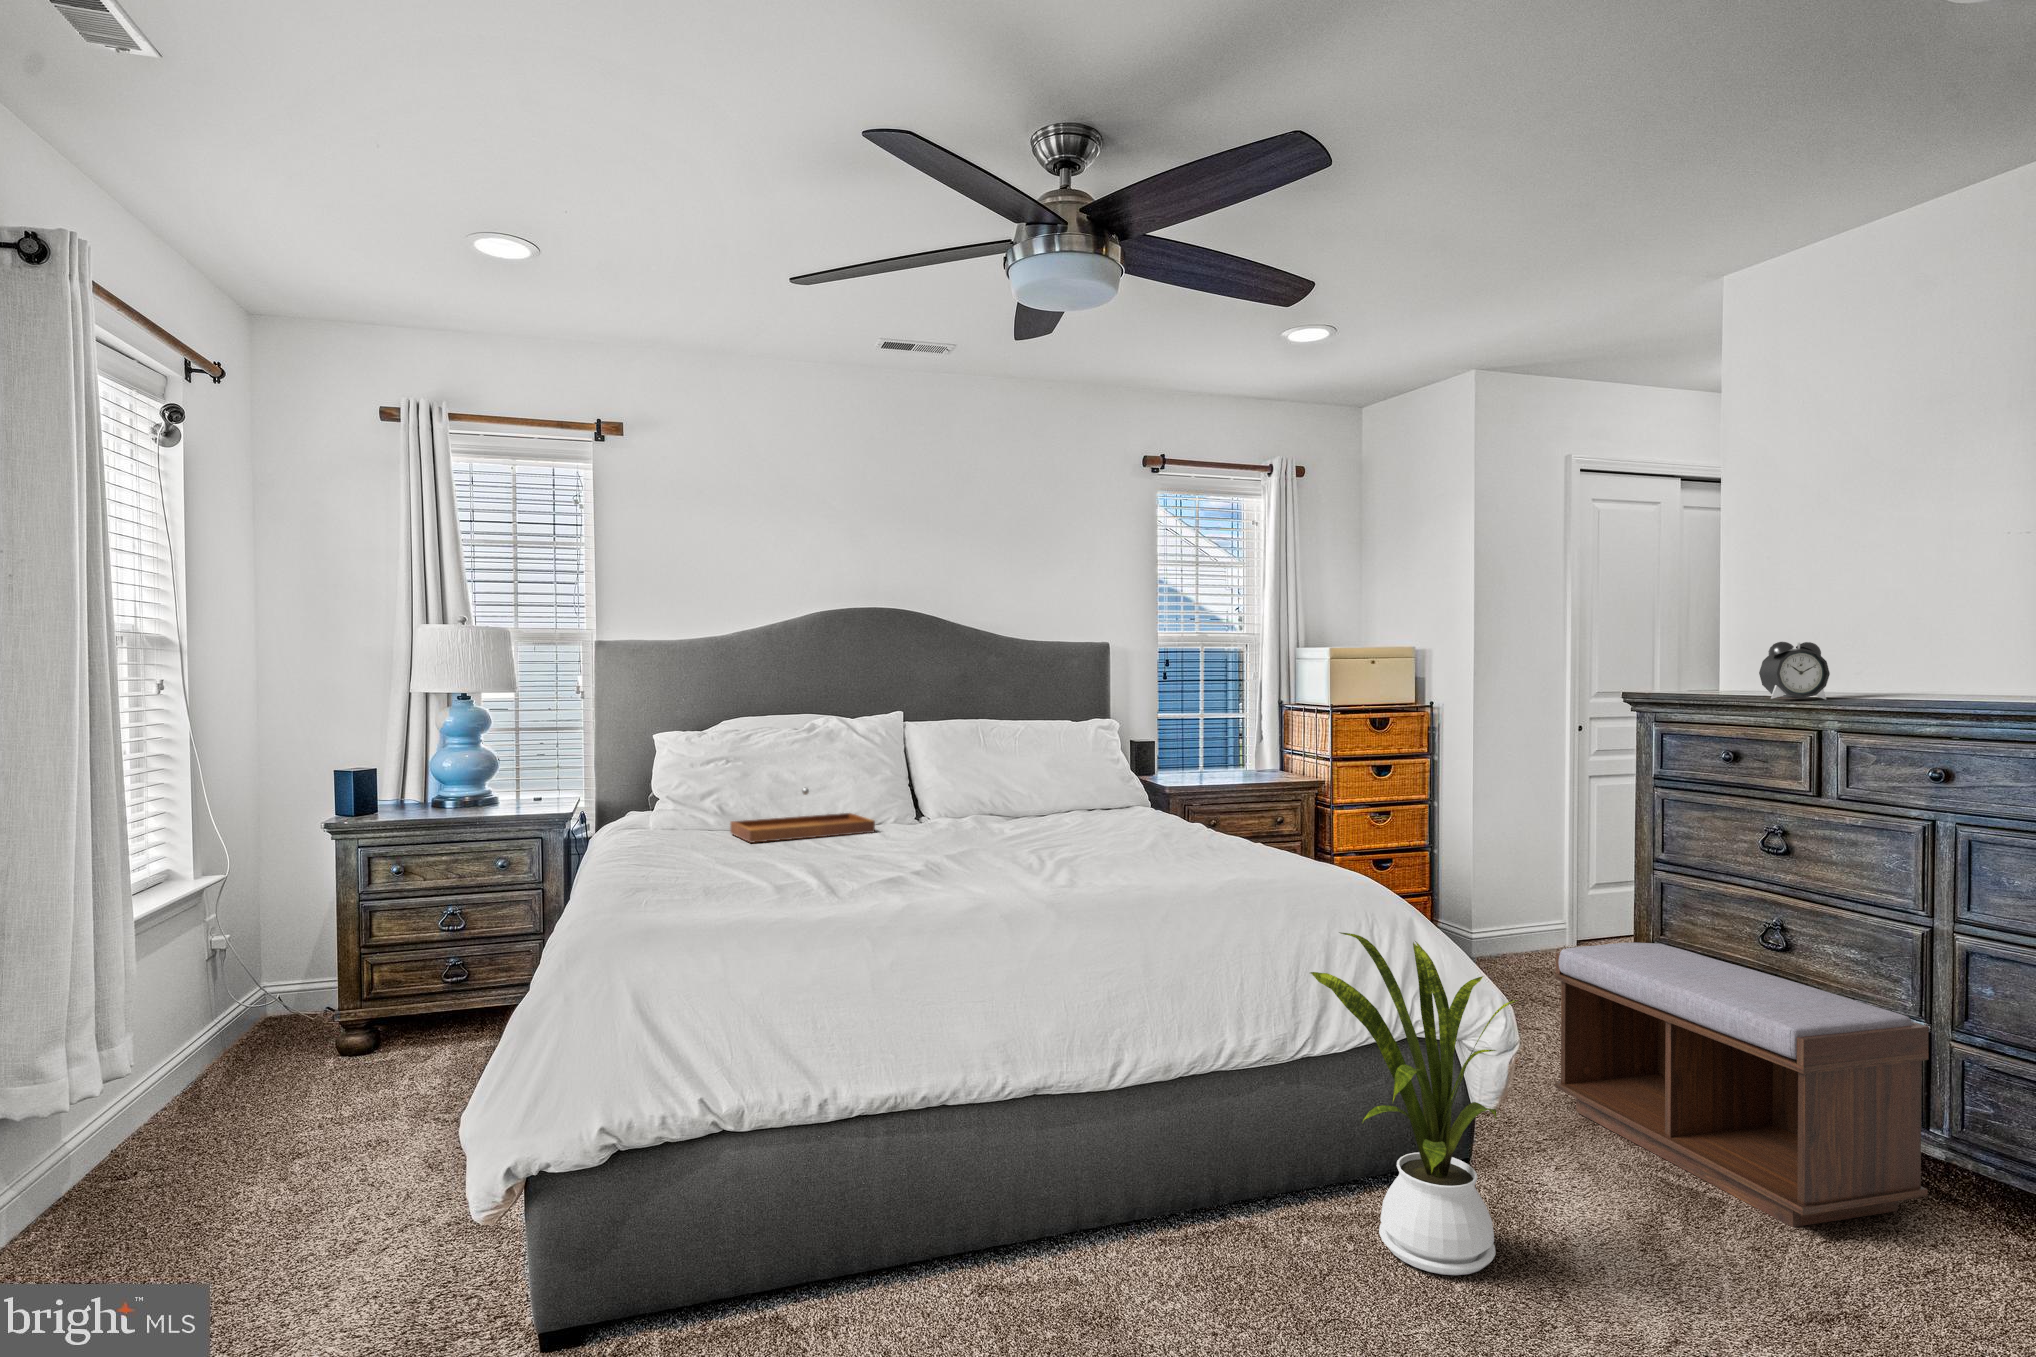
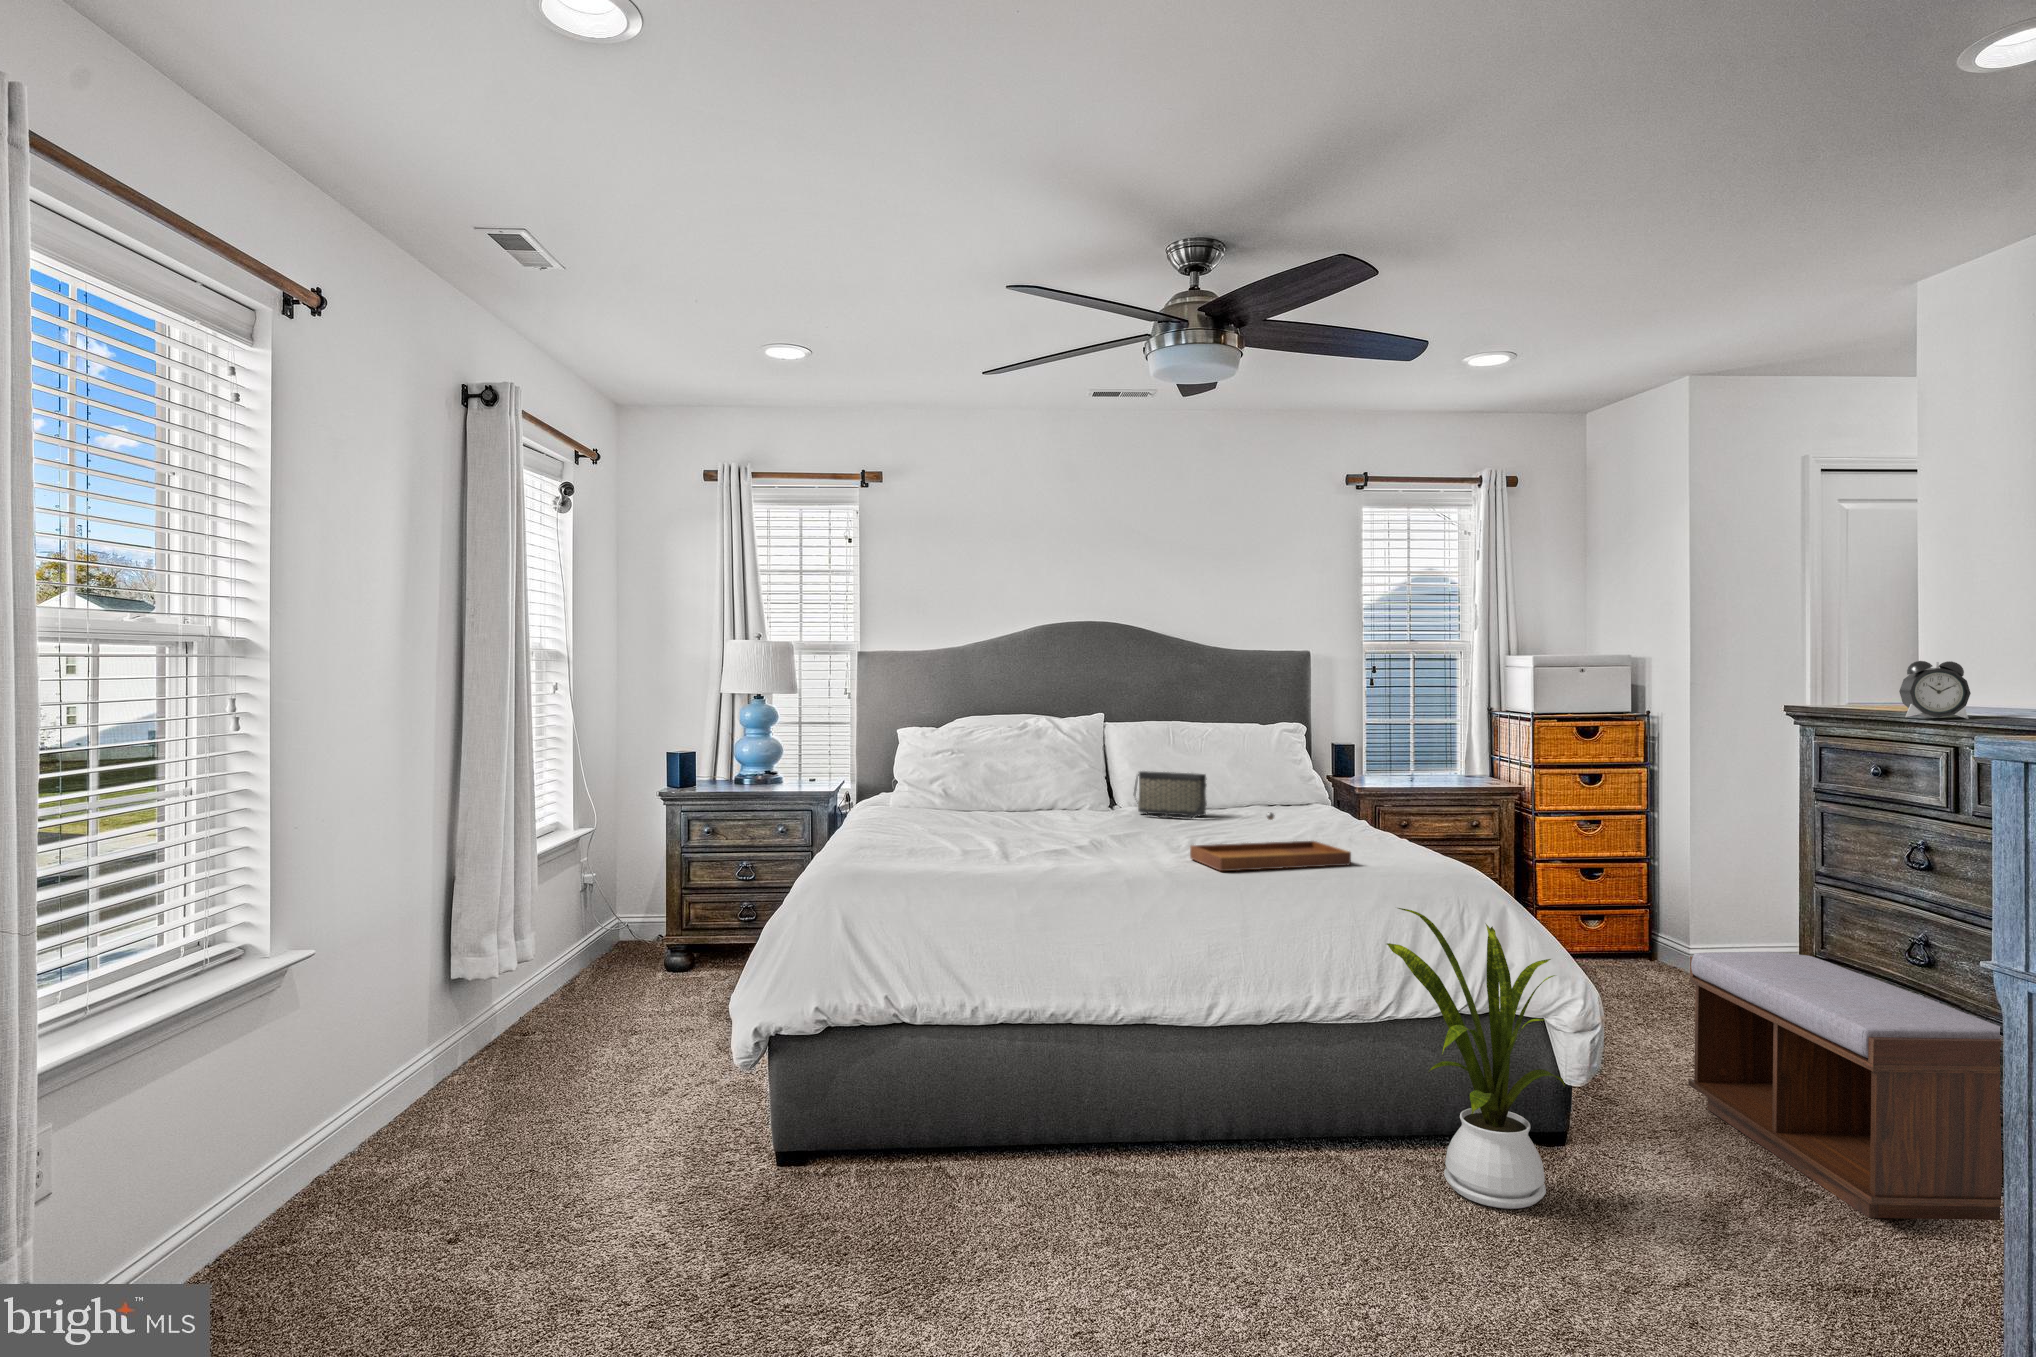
handbag: none [950,776,1035,829] -> present [1134,771,1207,819]
tray: present [730,788,875,843] -> present [1190,812,1351,871]

